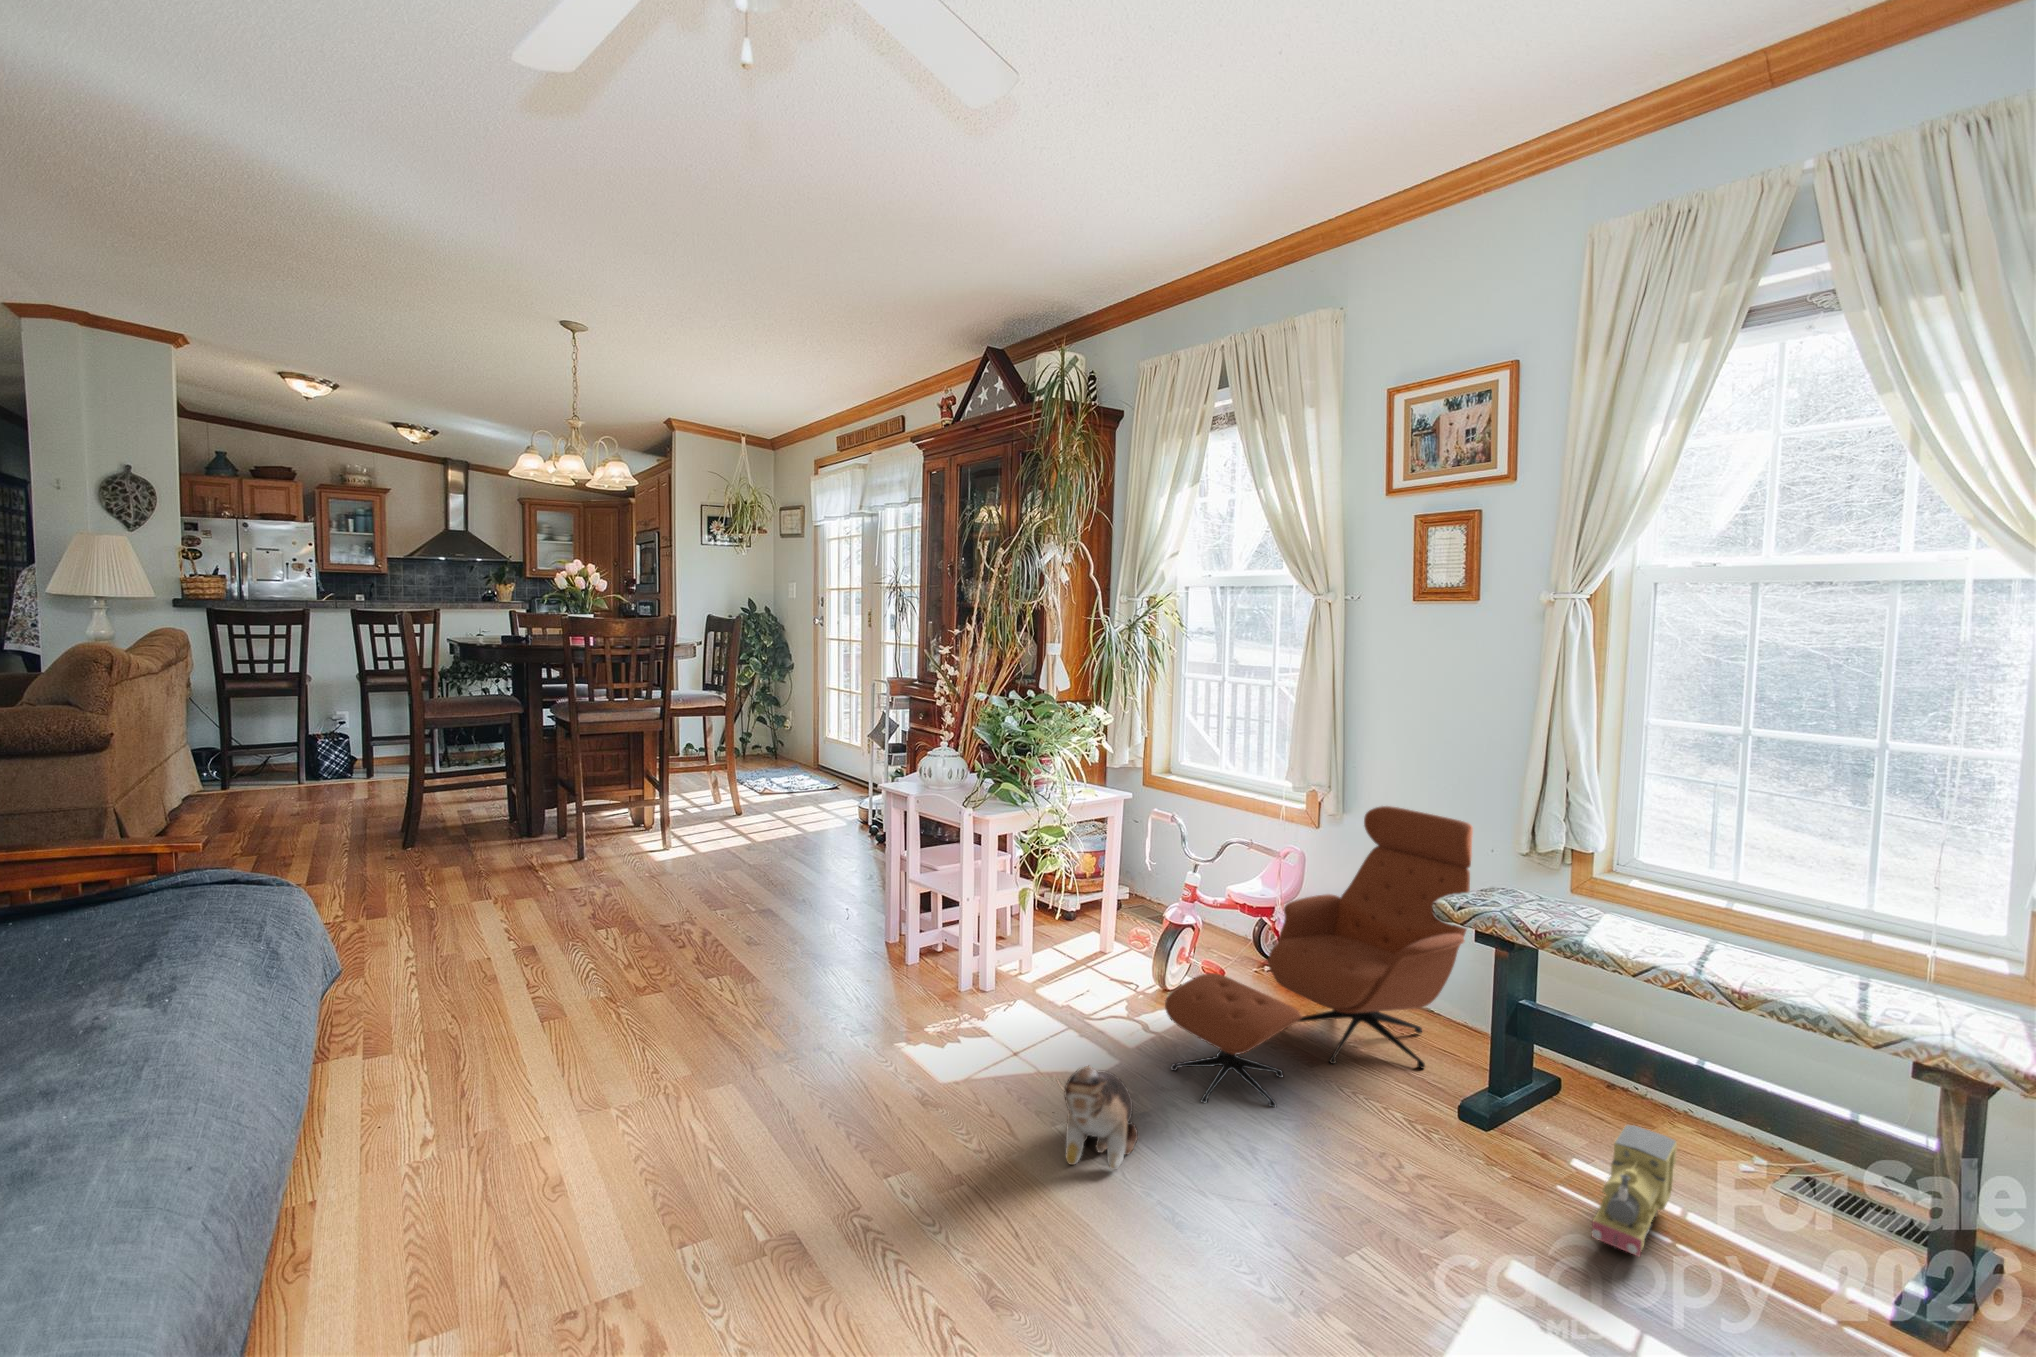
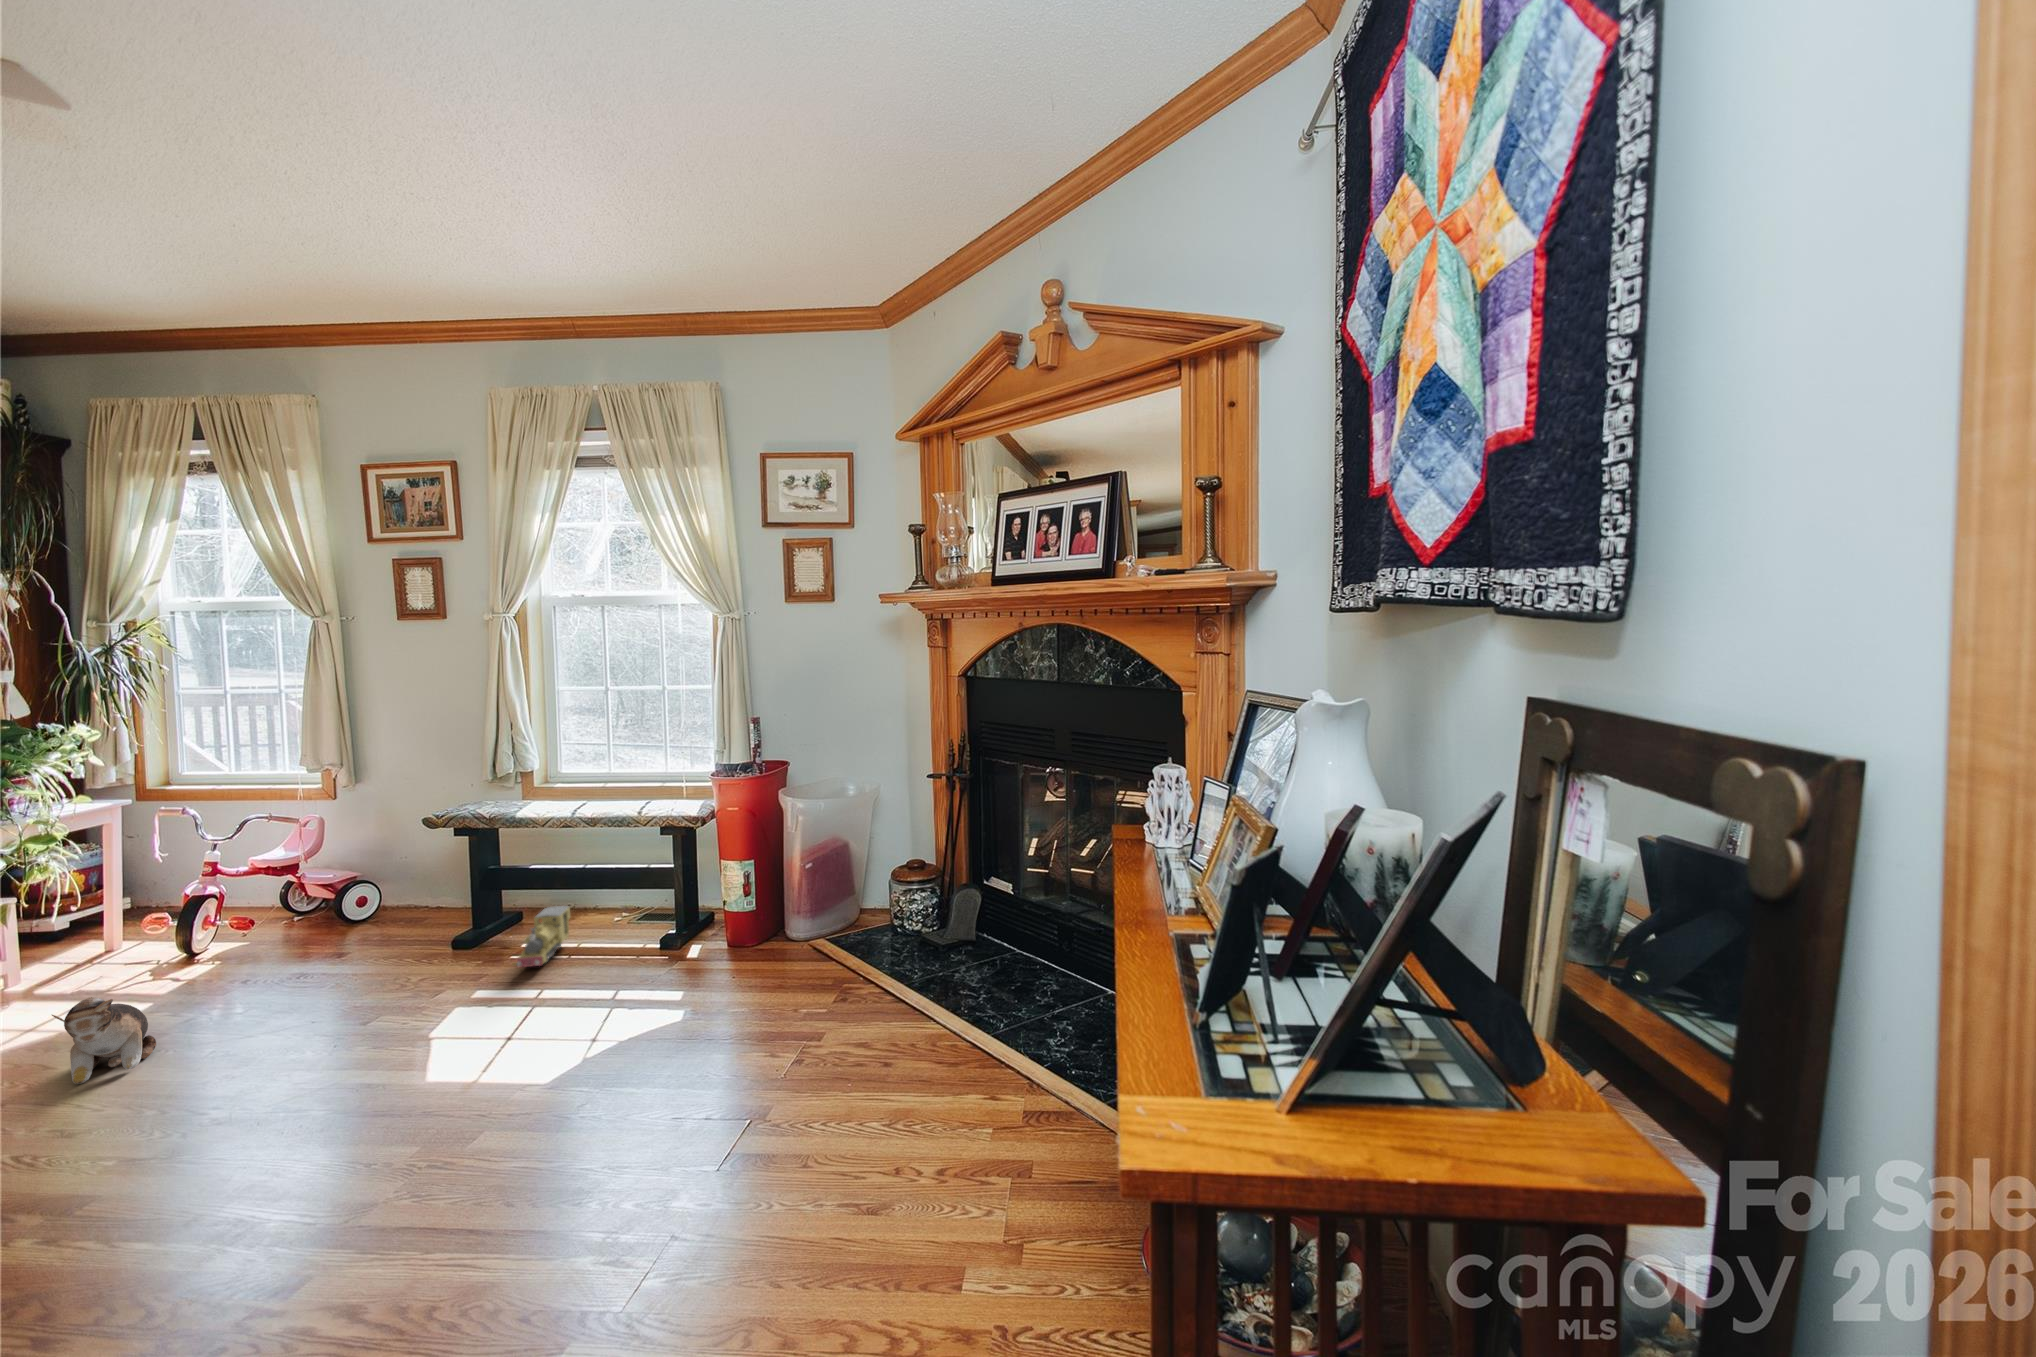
lounge chair: present [1165,806,1473,1107] -> none [180,766,460,1010]

